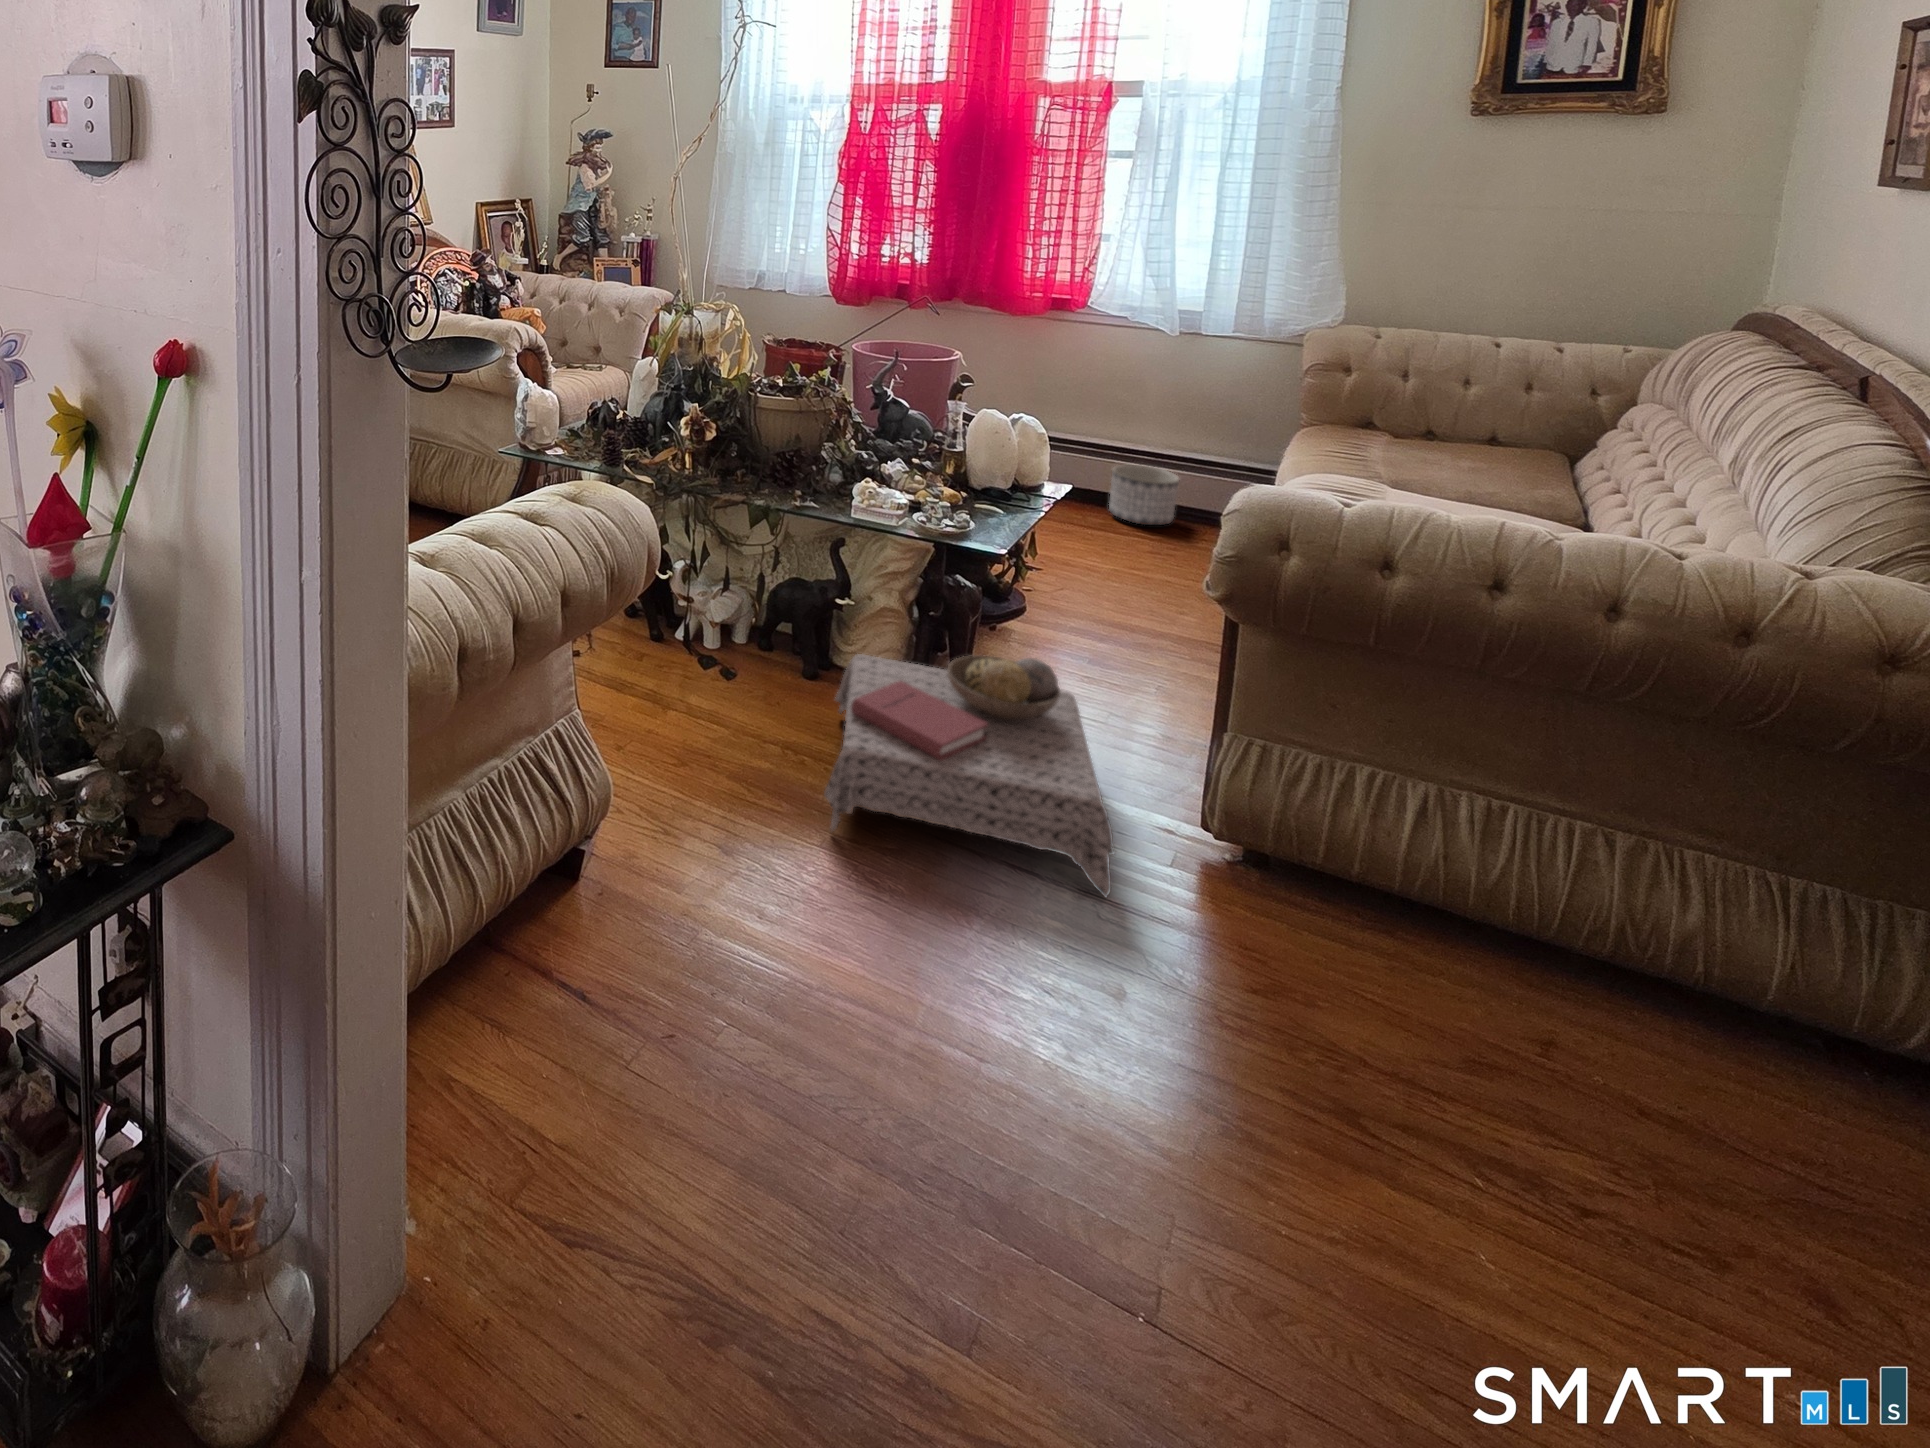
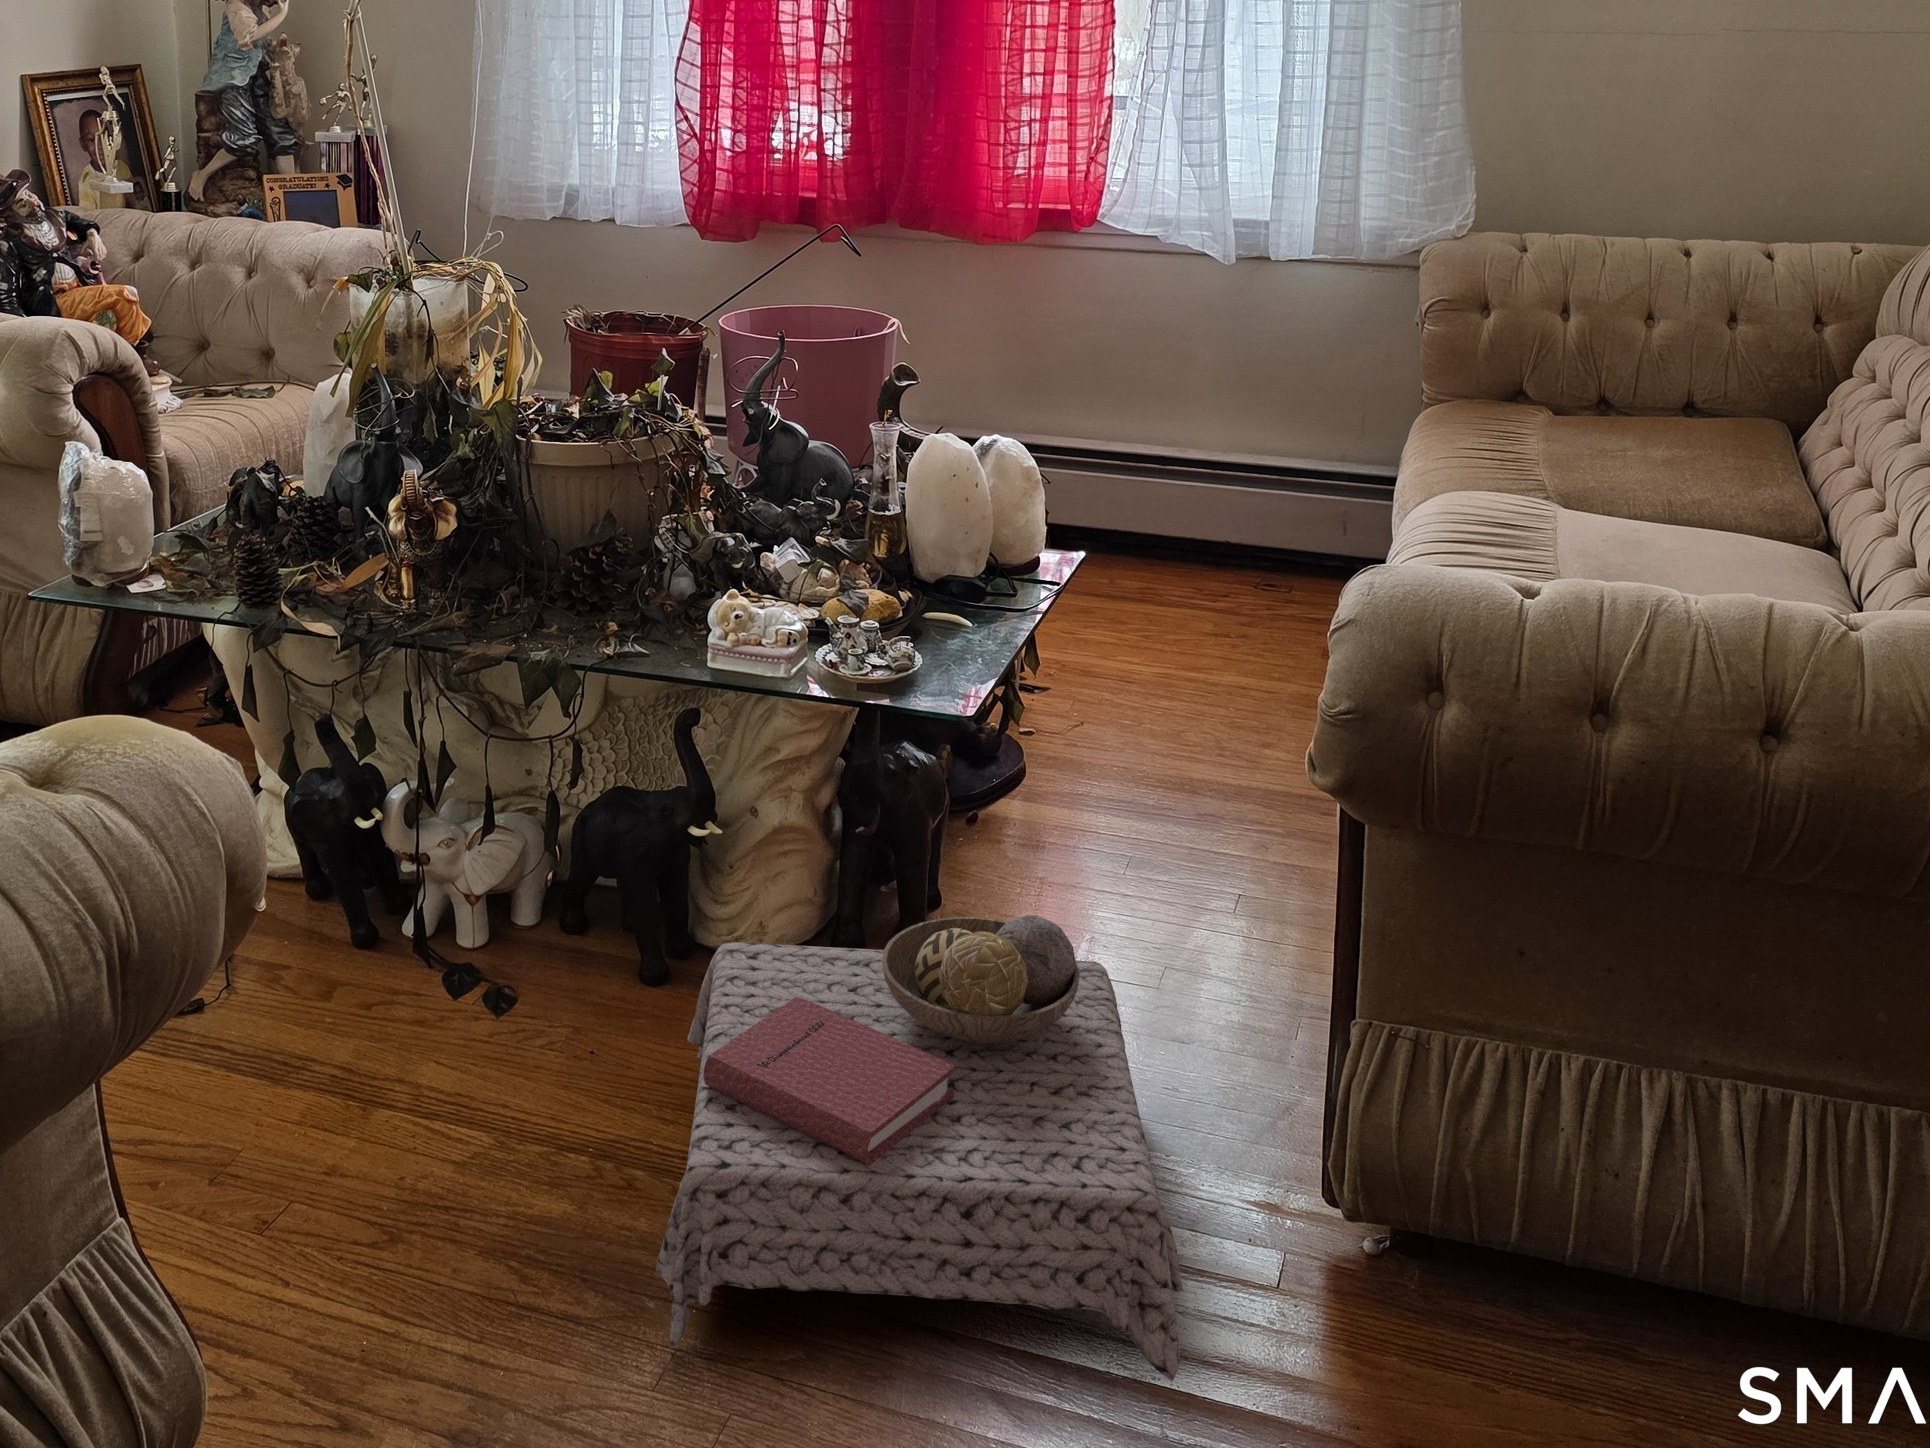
planter: present [1109,465,1179,525] -> none [1156,491,1259,593]

